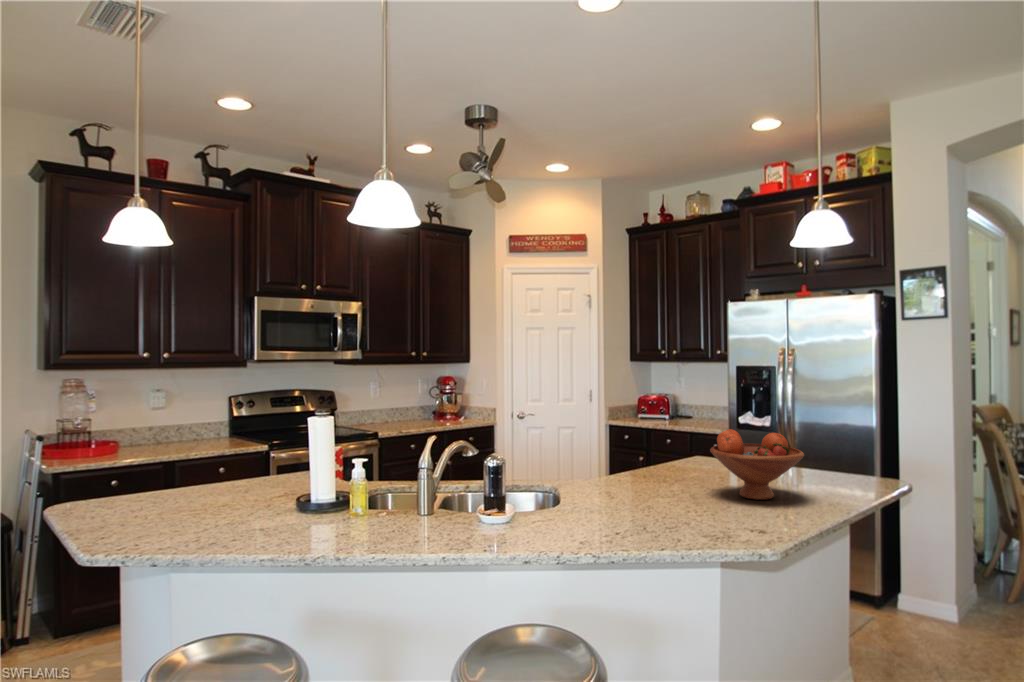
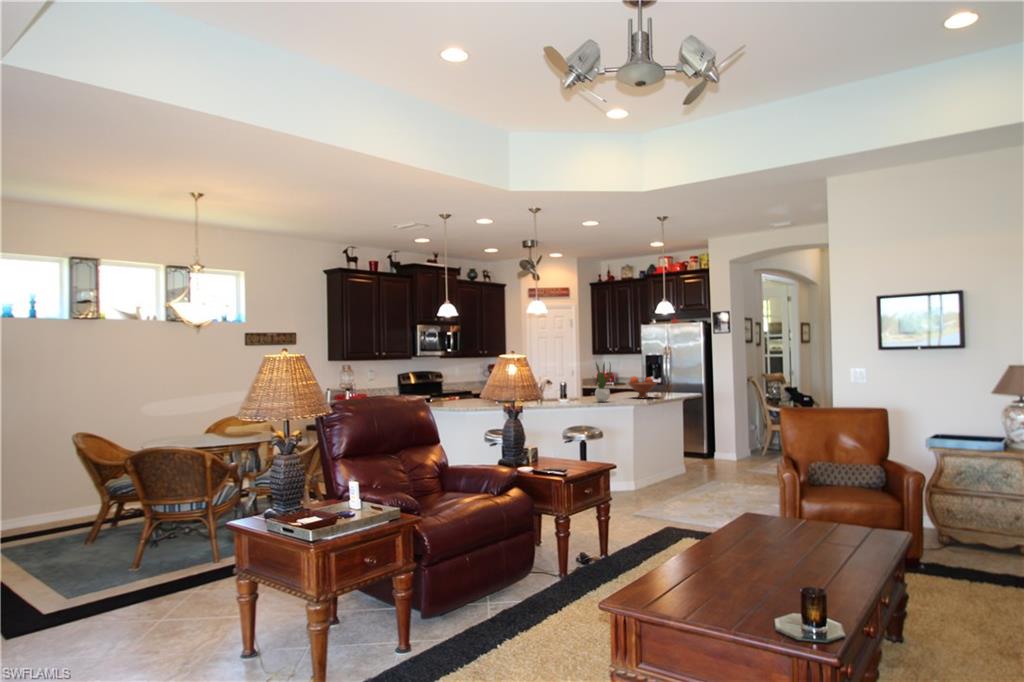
potted plant: none [595,386,659,526] -> present [595,363,611,402]

